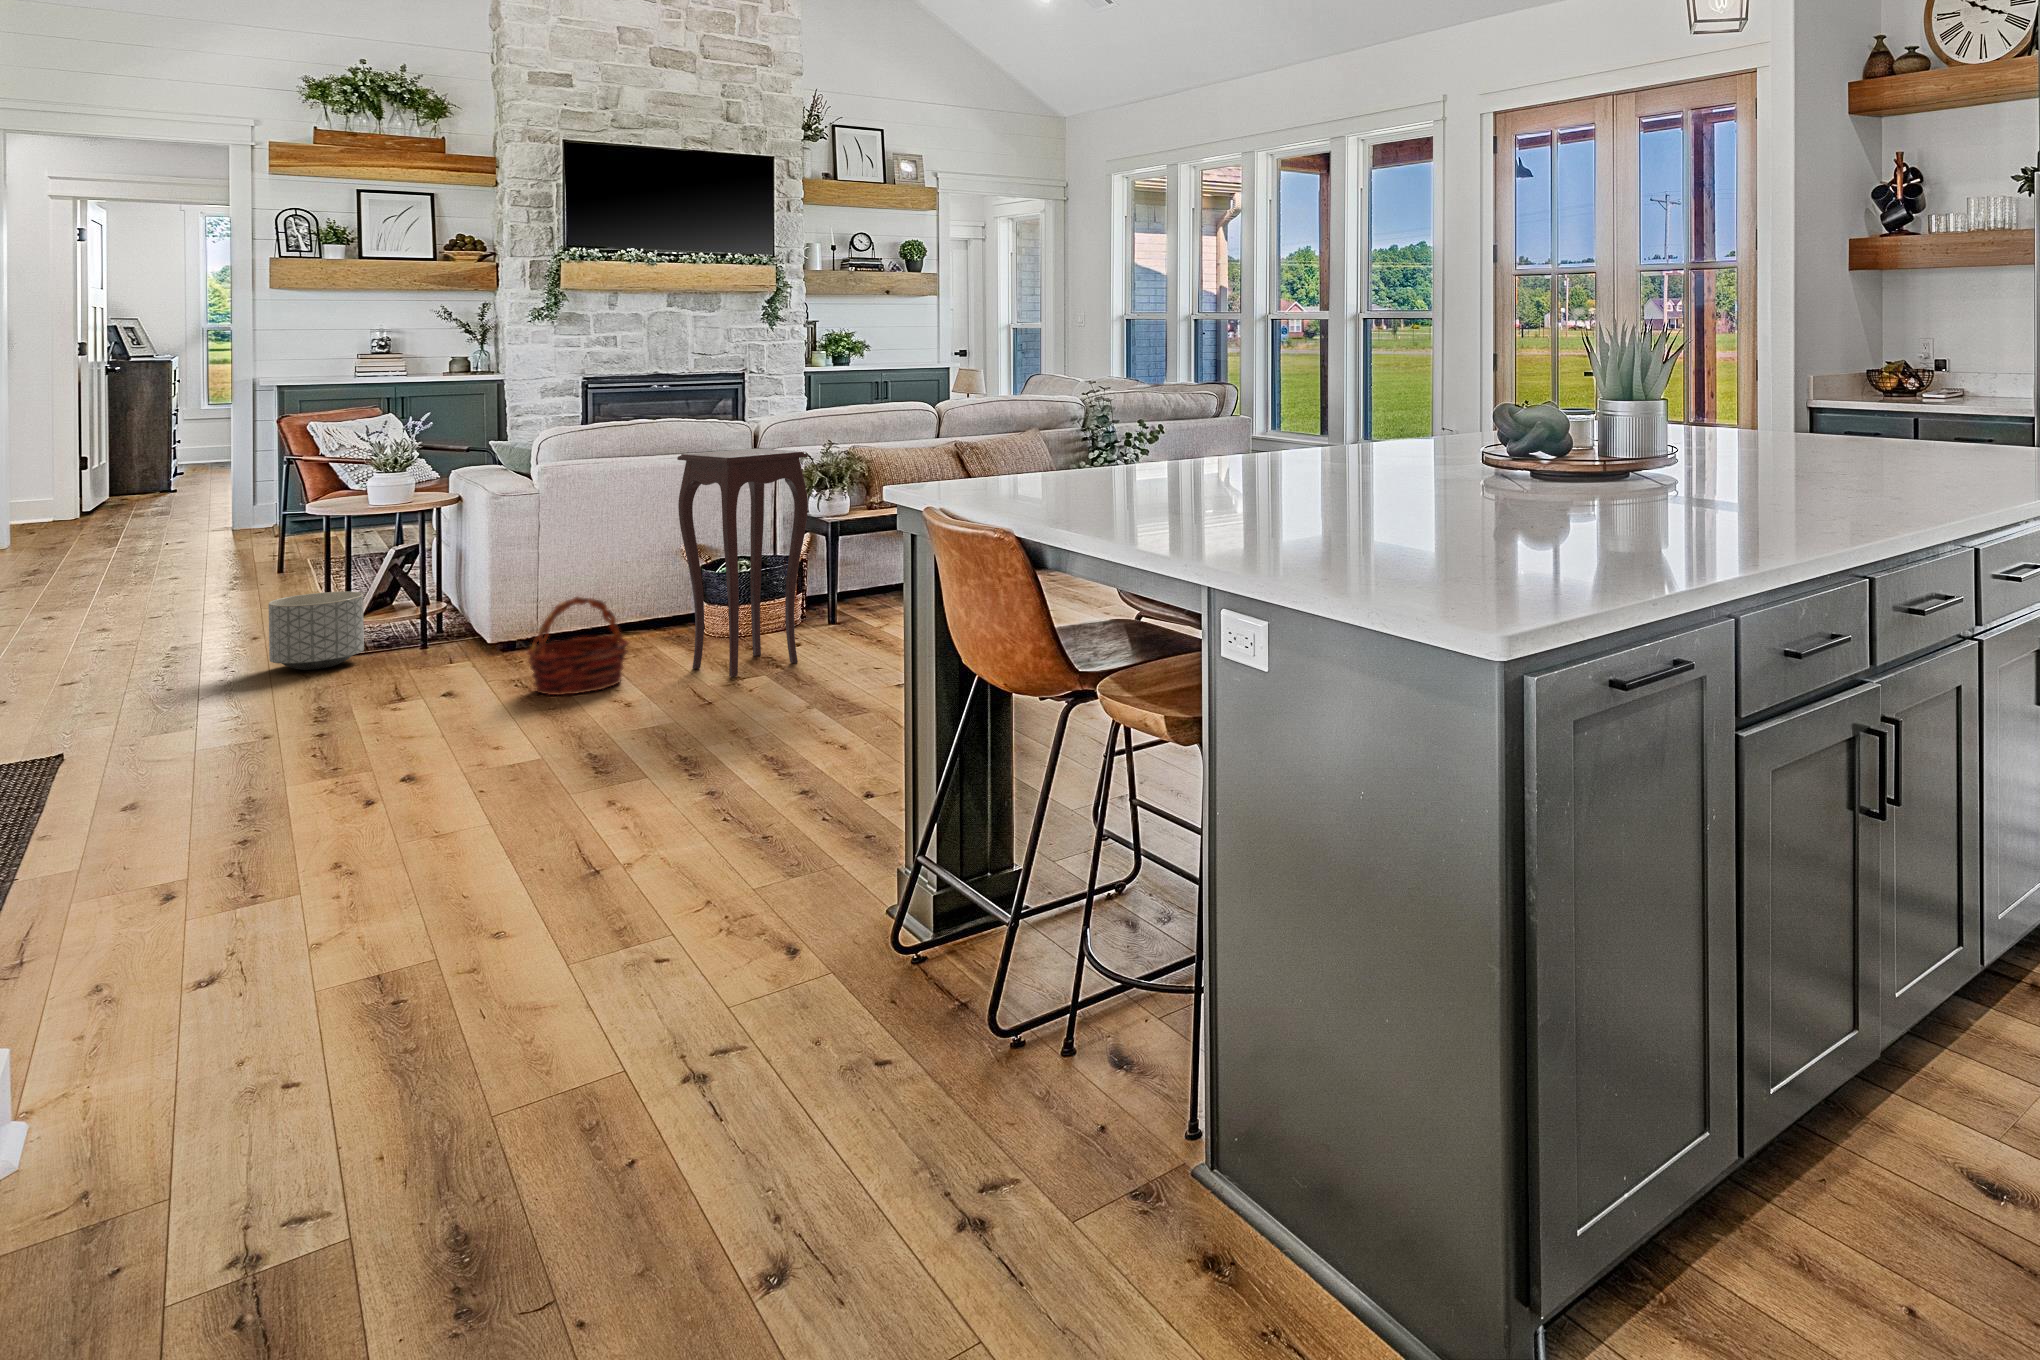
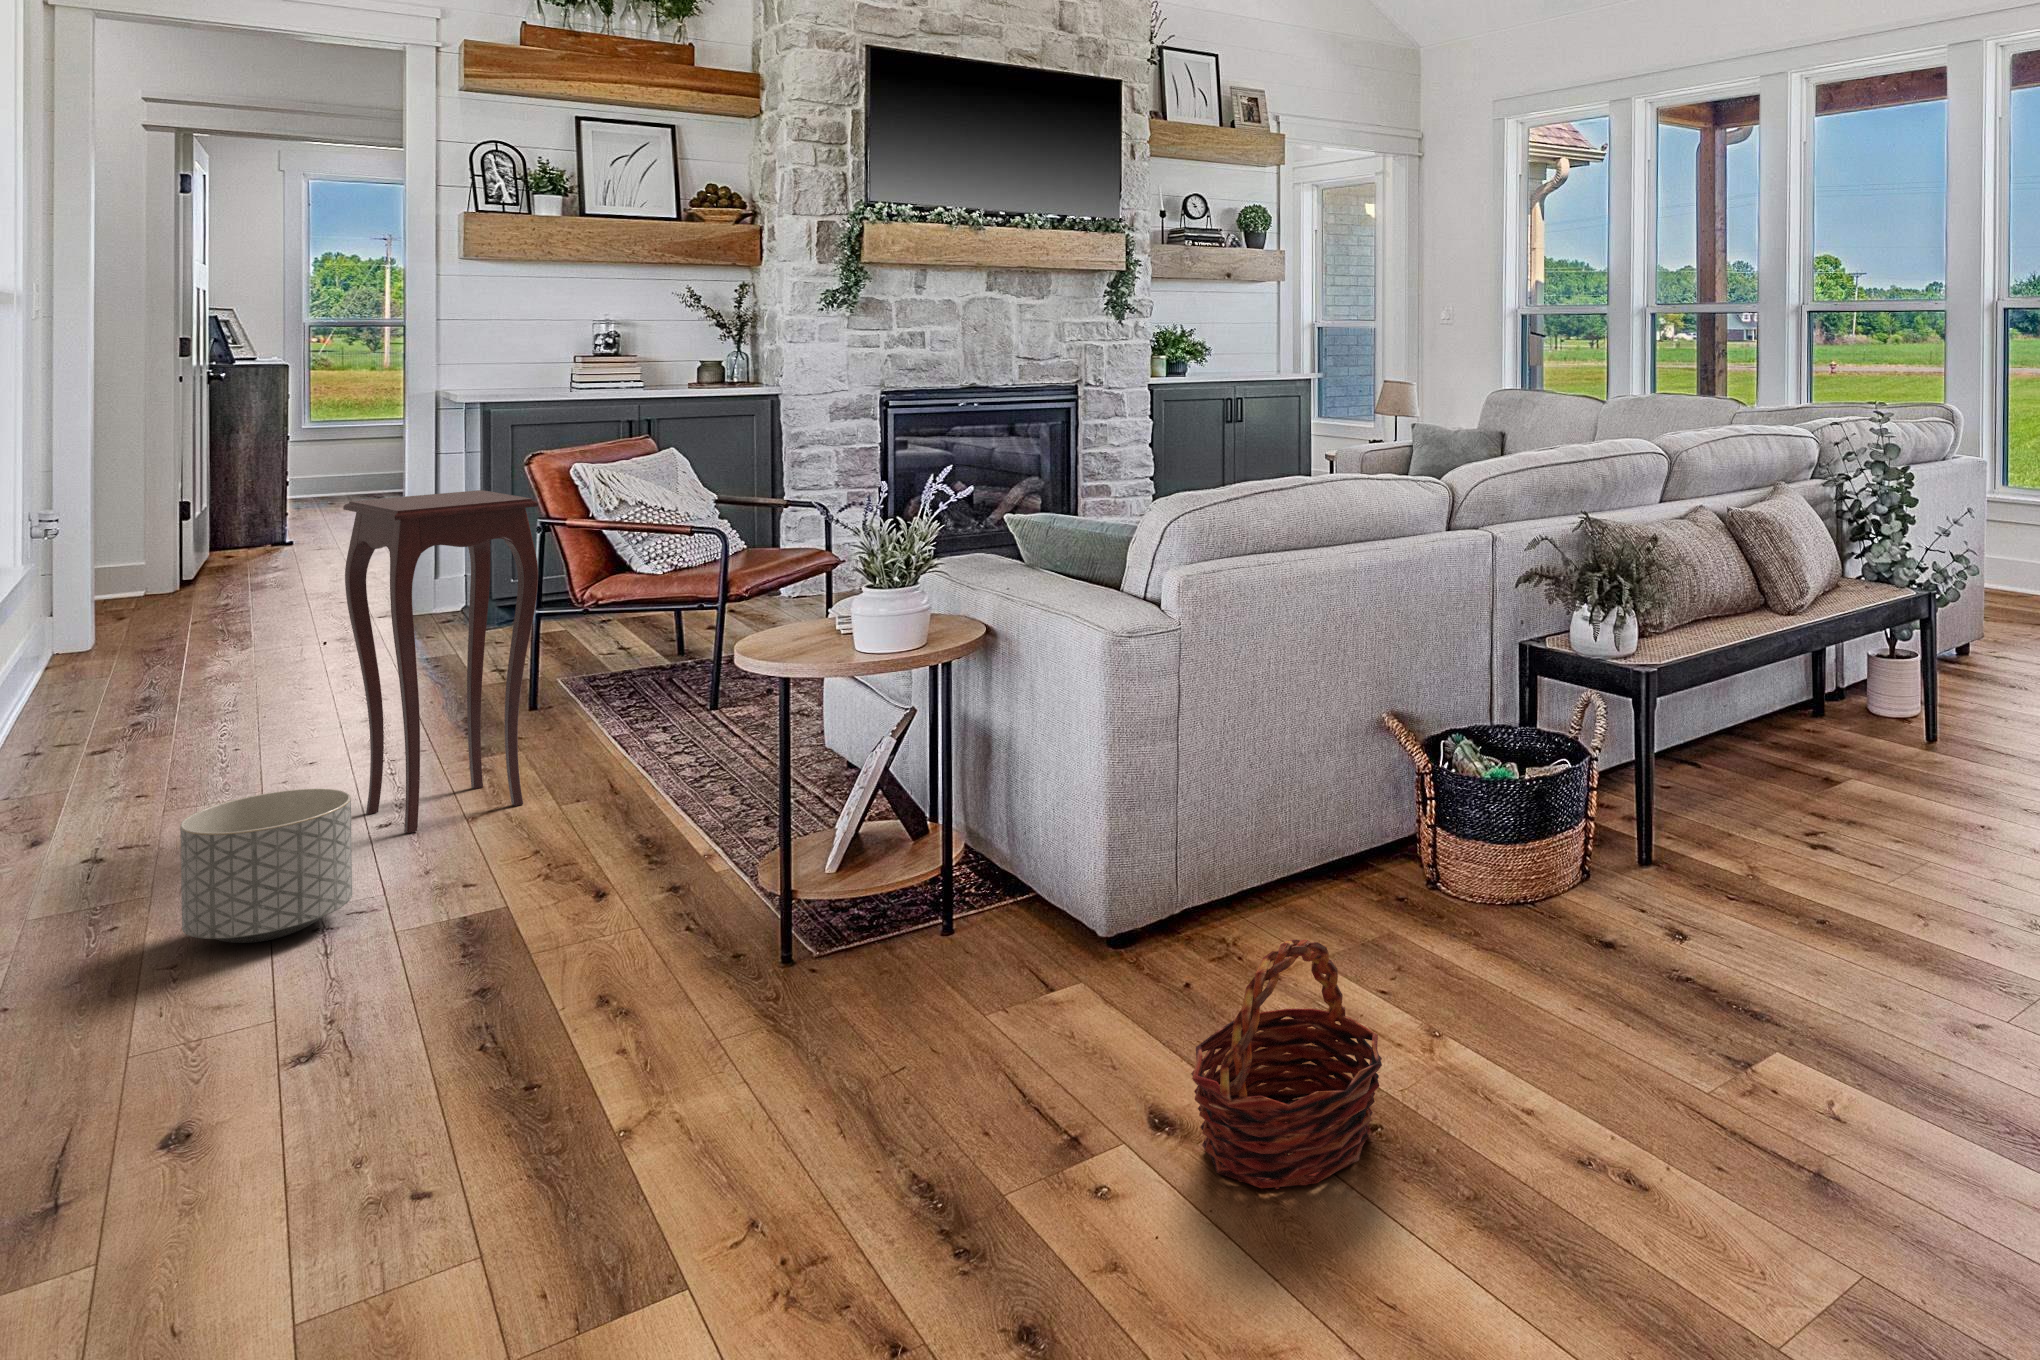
side table: present [677,448,808,677] -> present [343,490,538,833]
planter: present [269,592,364,670] -> present [180,789,352,943]

